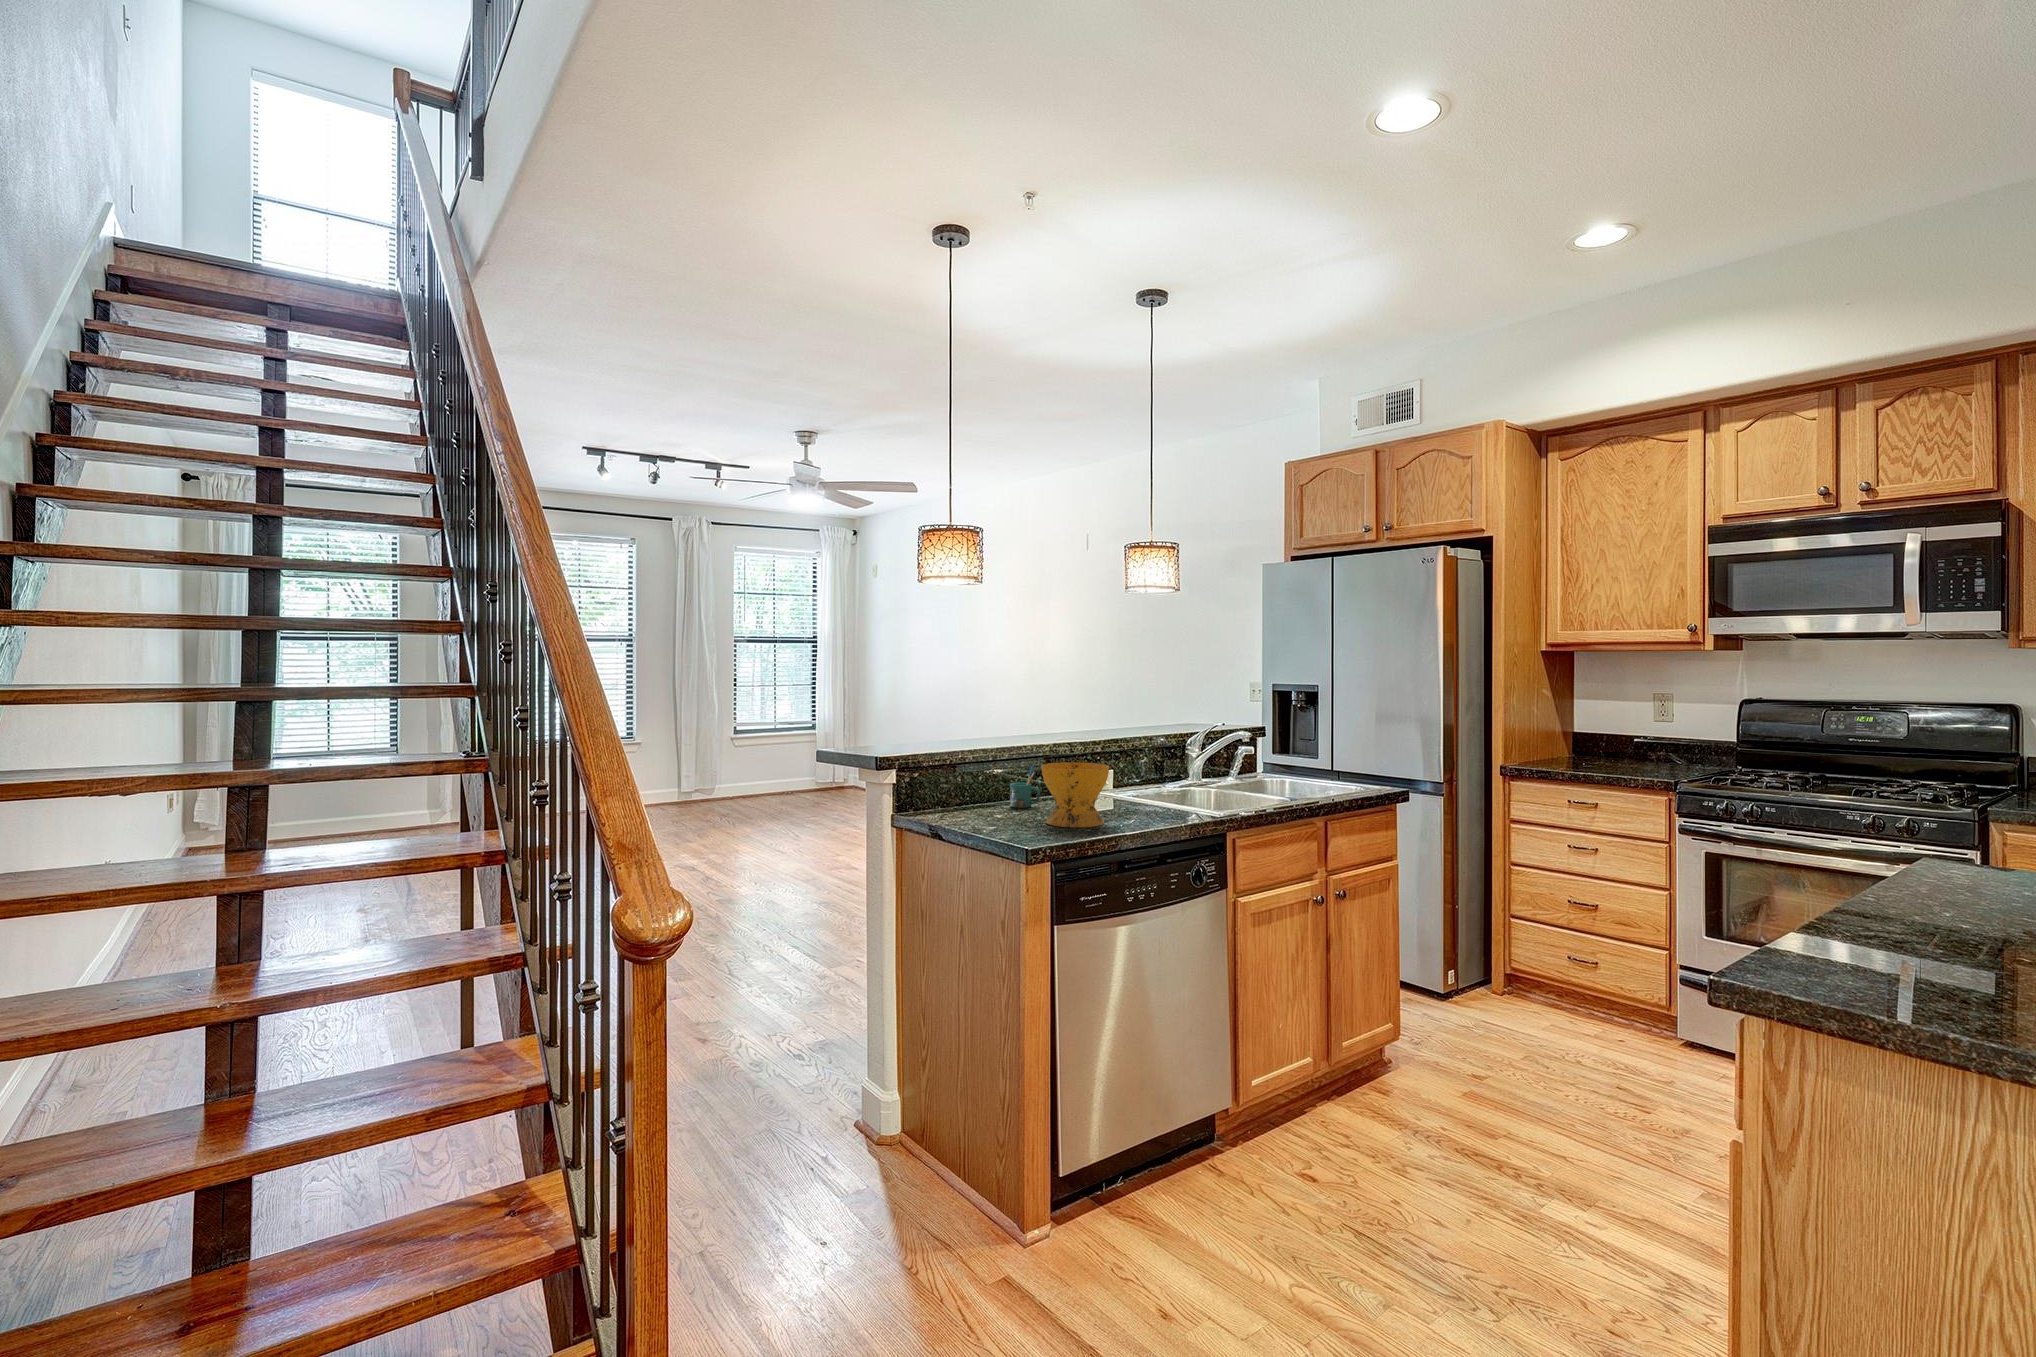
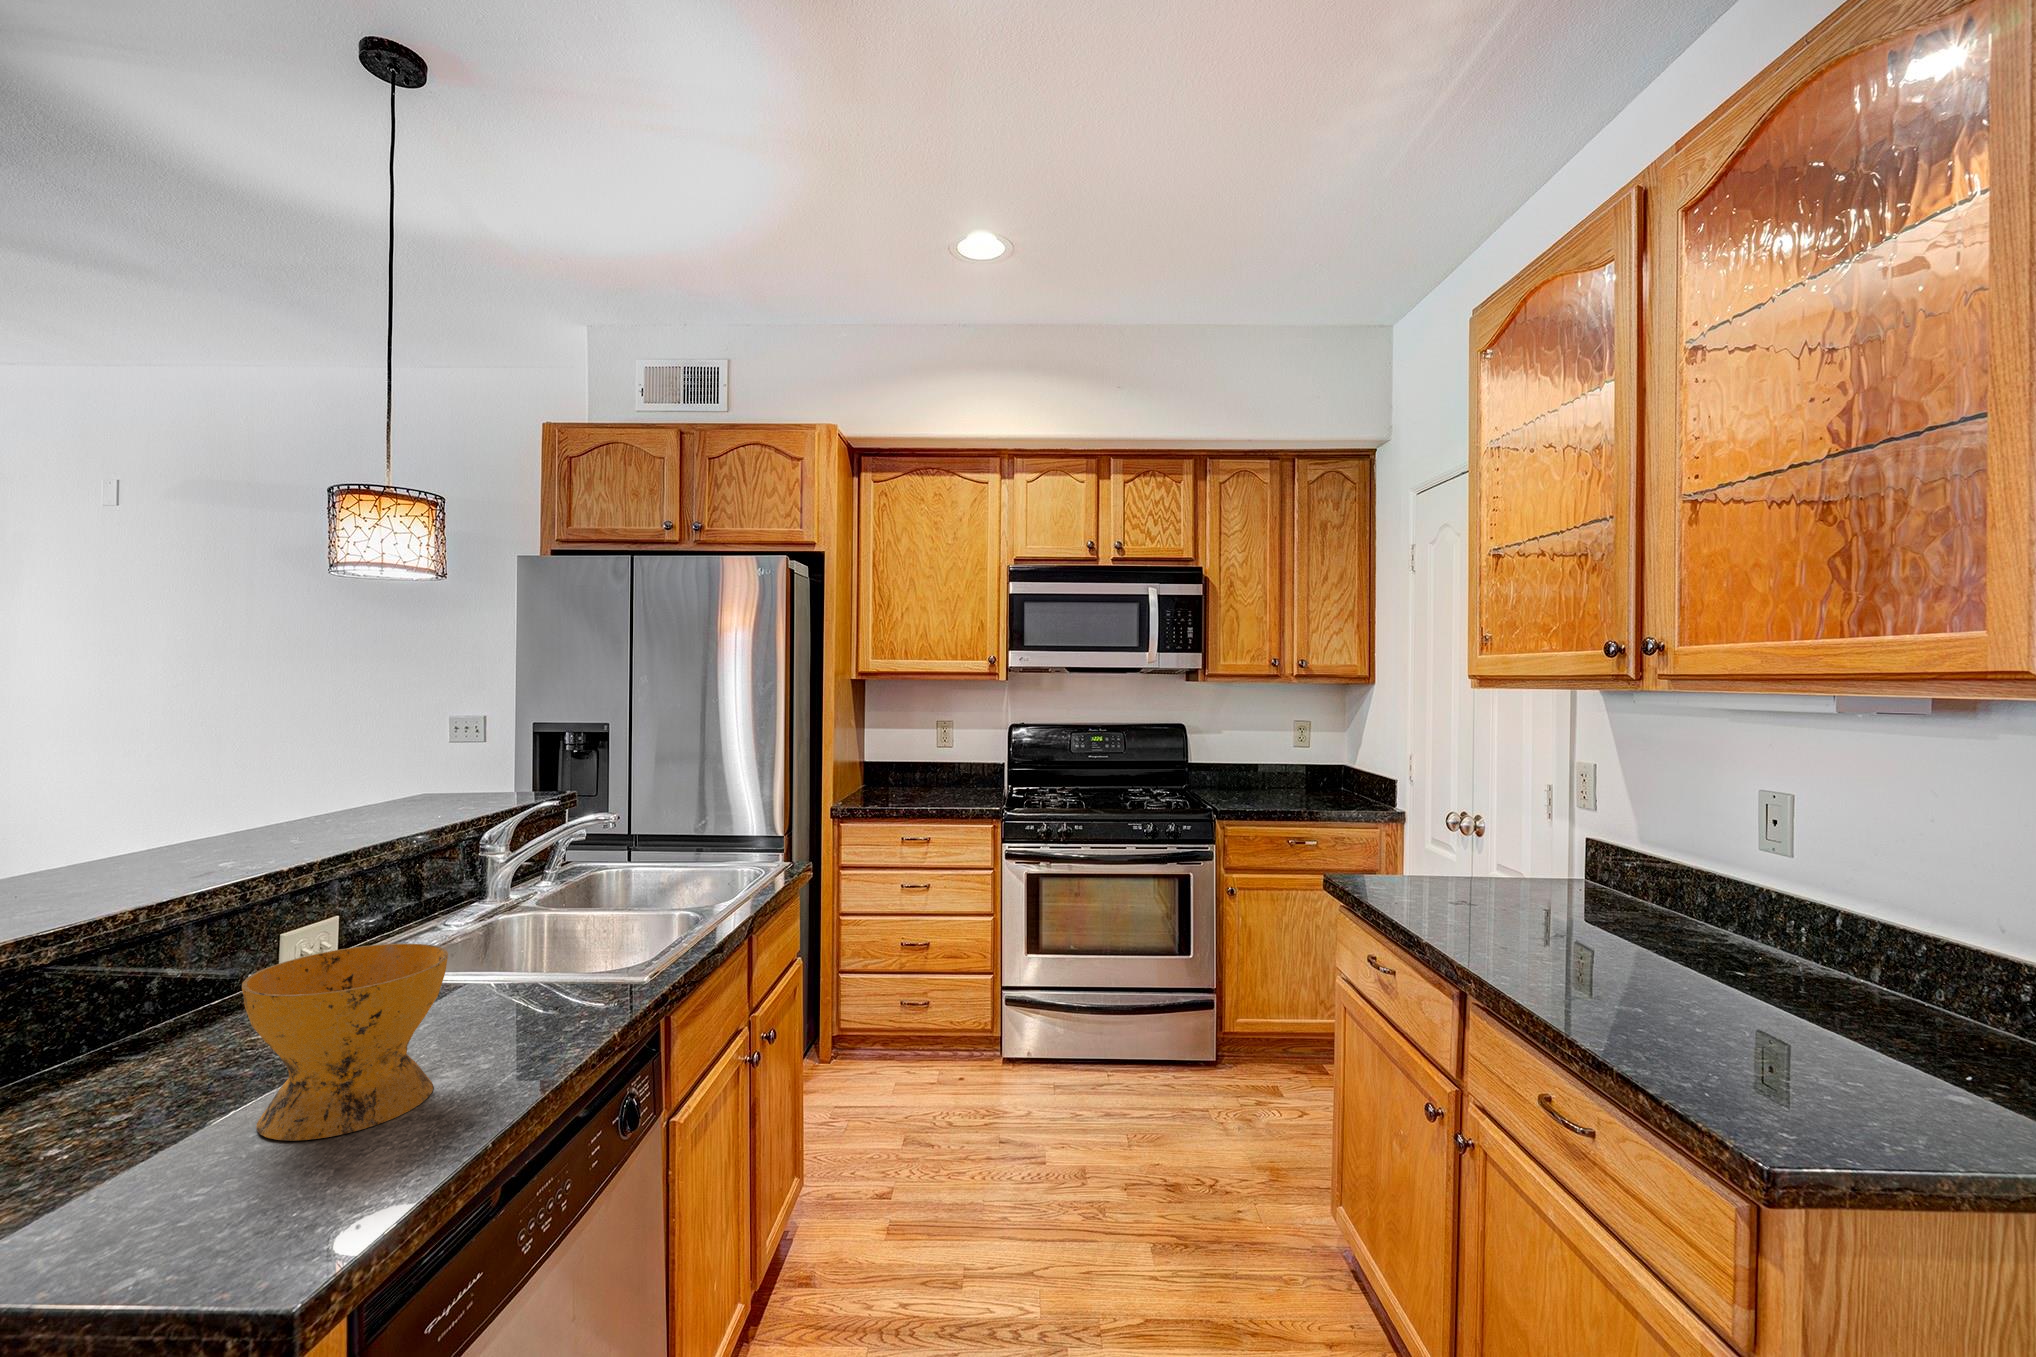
mug: present [1010,766,1040,808] -> none [73,962,180,1084]

